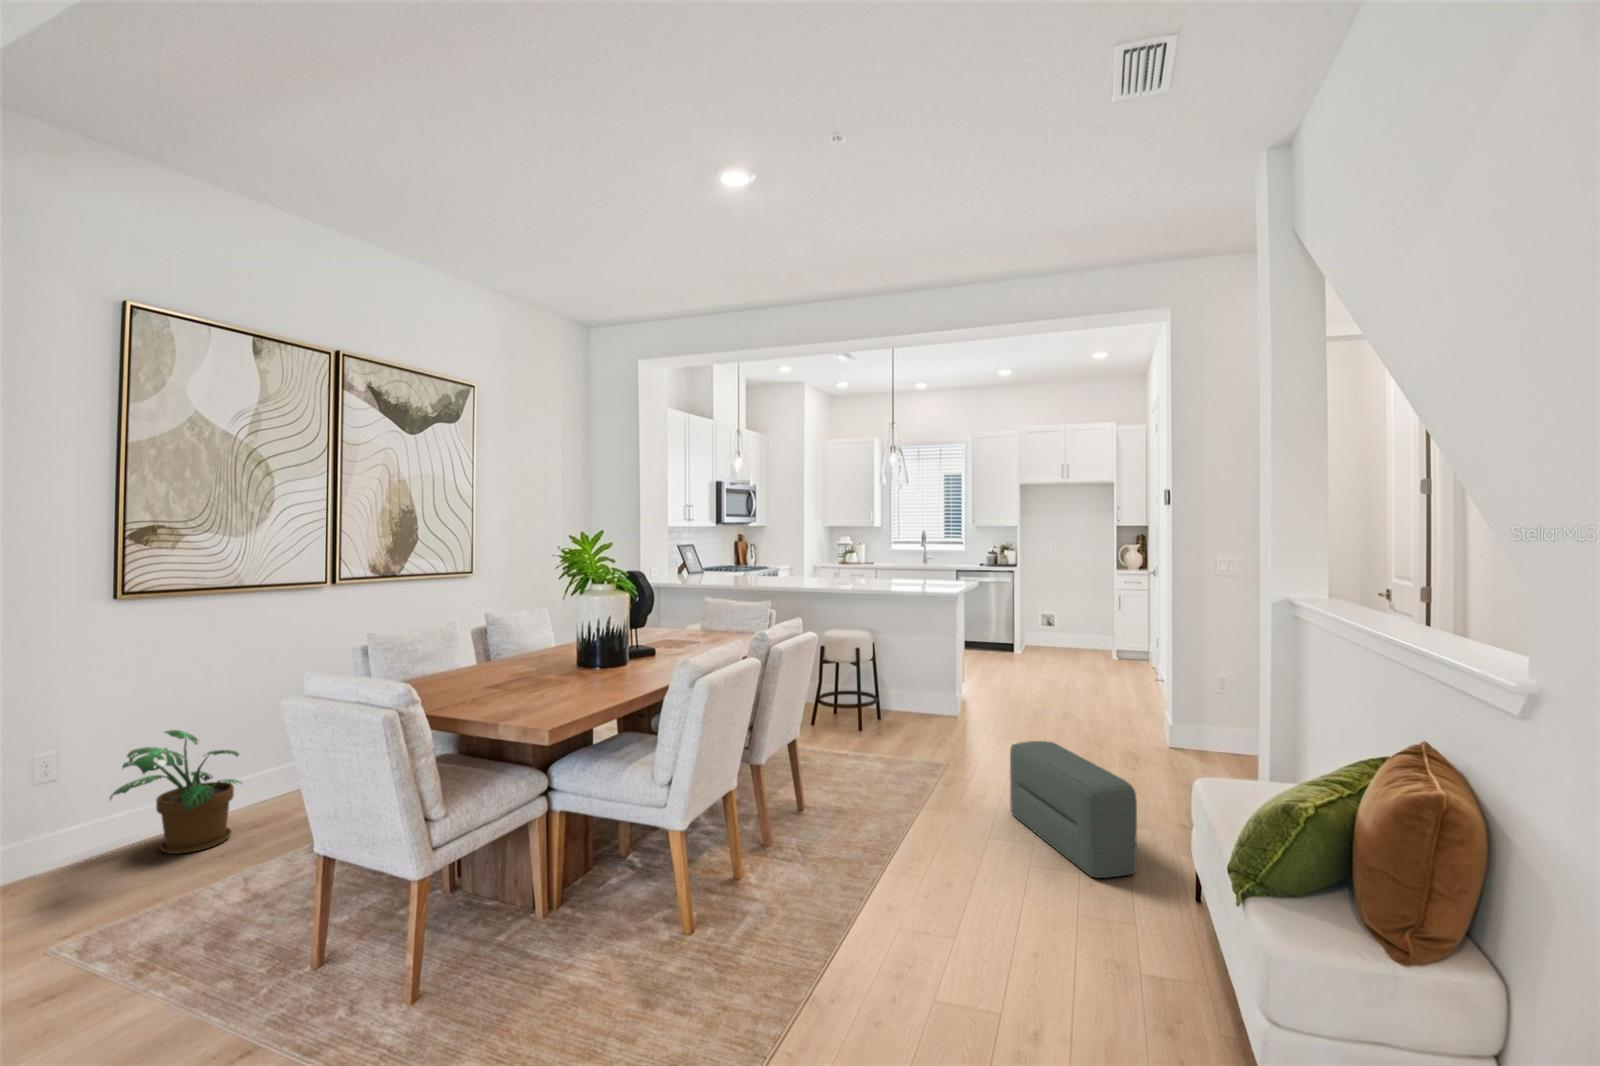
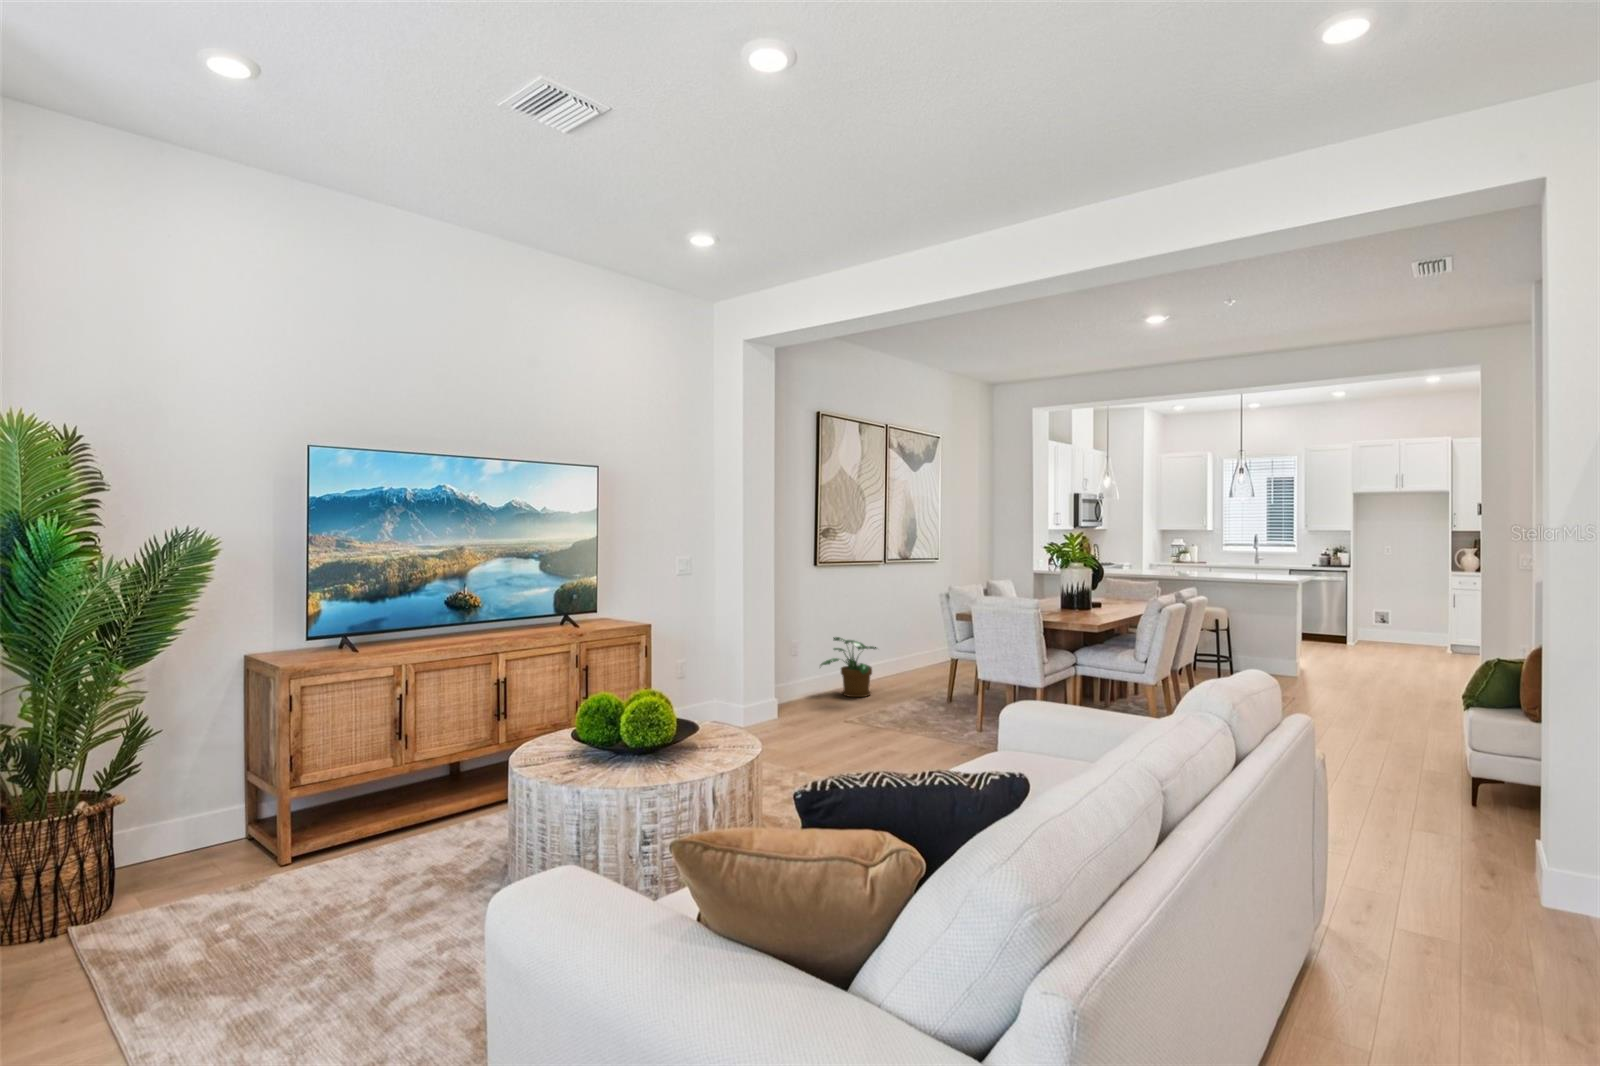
pouf: present [1010,741,1137,878] -> none [1345,671,1432,740]

